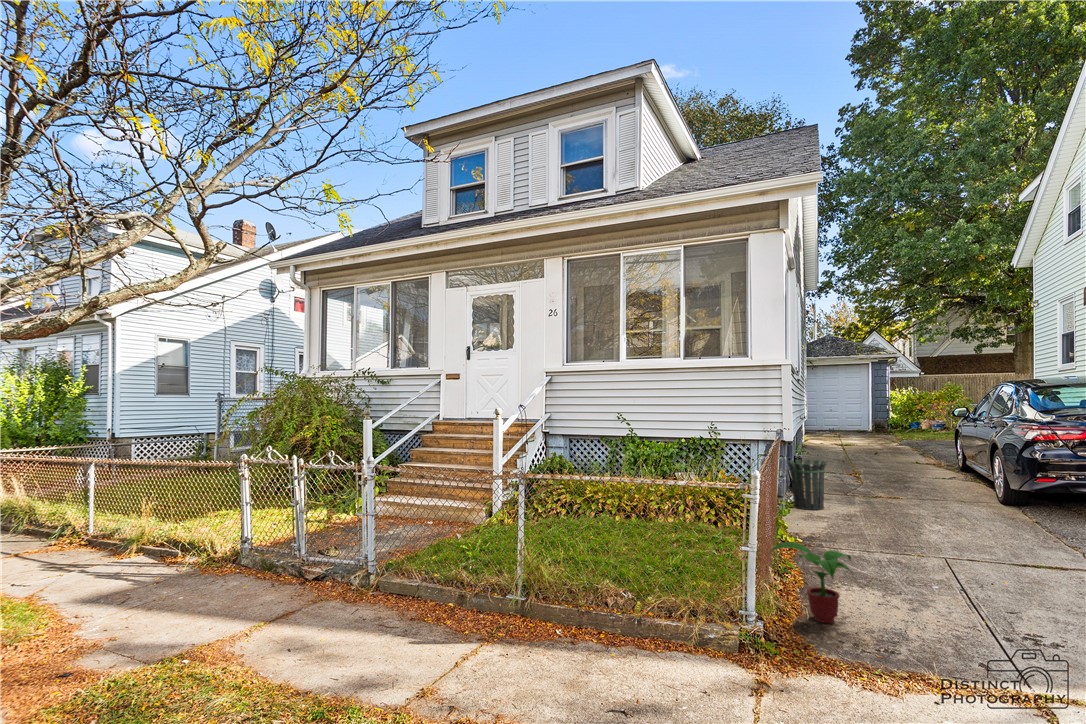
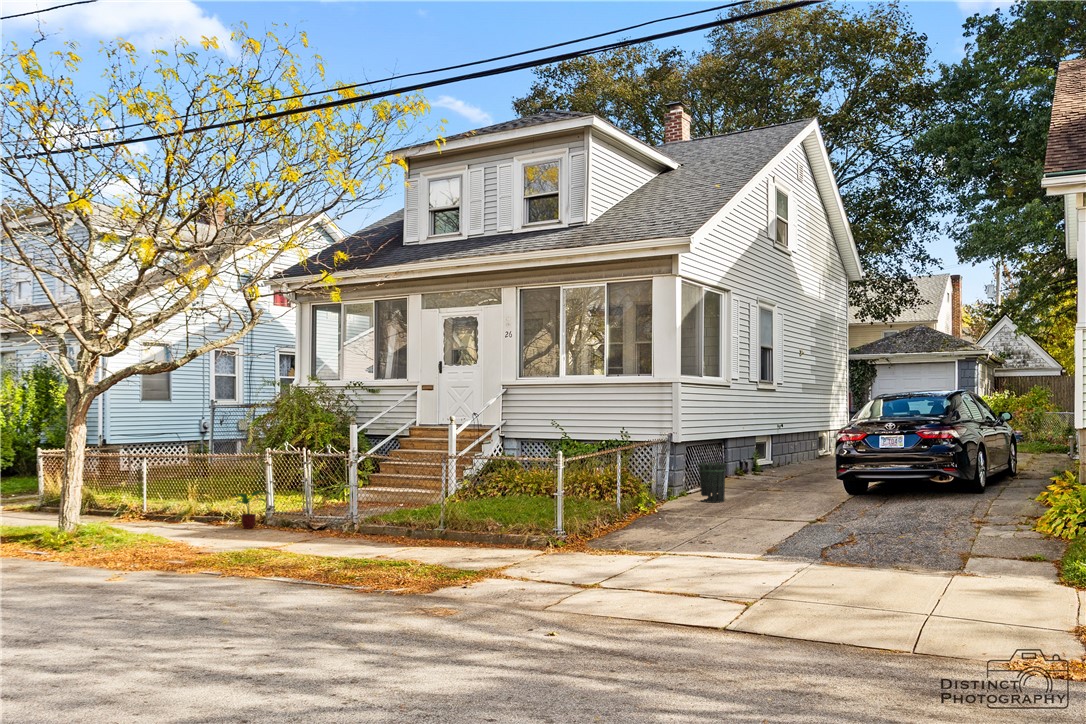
potted plant: present [770,542,851,623] -> present [232,491,270,529]

